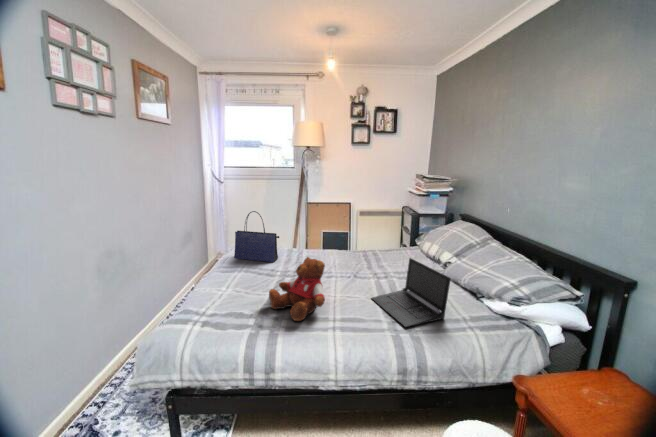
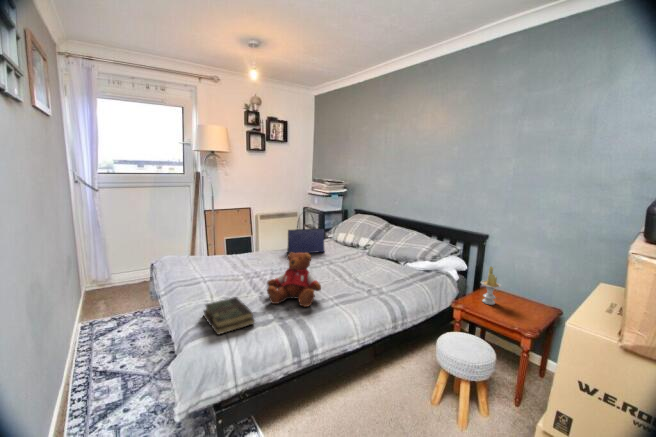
tote bag: present [234,211,279,262] -> present [287,217,326,254]
laptop: present [371,258,451,327] -> none [339,242,399,291]
book: none [192,292,241,325] -> present [204,297,255,335]
candle: none [572,340,616,408] -> present [481,266,501,305]

